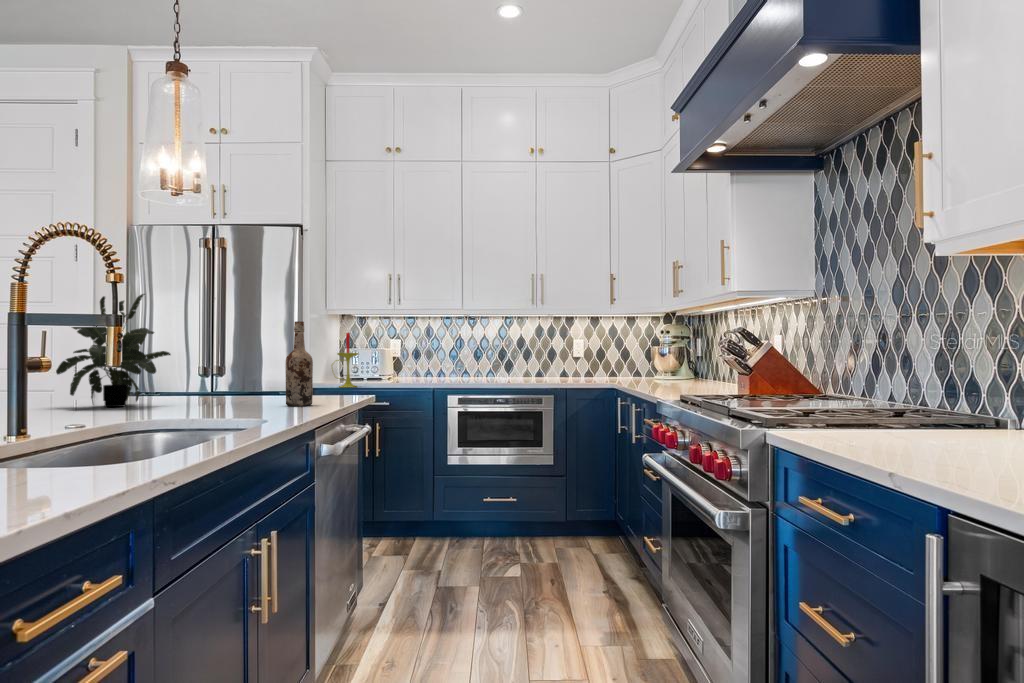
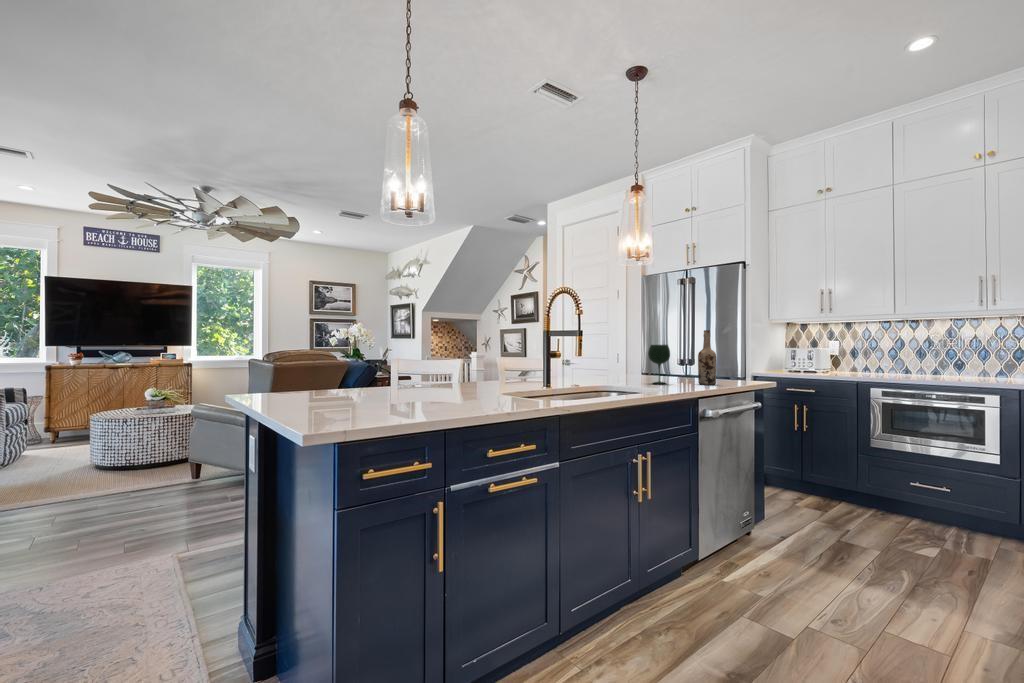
potted plant: present [56,294,171,407] -> none [588,317,639,378]
candle: present [332,333,358,387] -> none [767,335,790,377]
wine glass: none [209,344,247,411] -> present [648,345,670,384]

